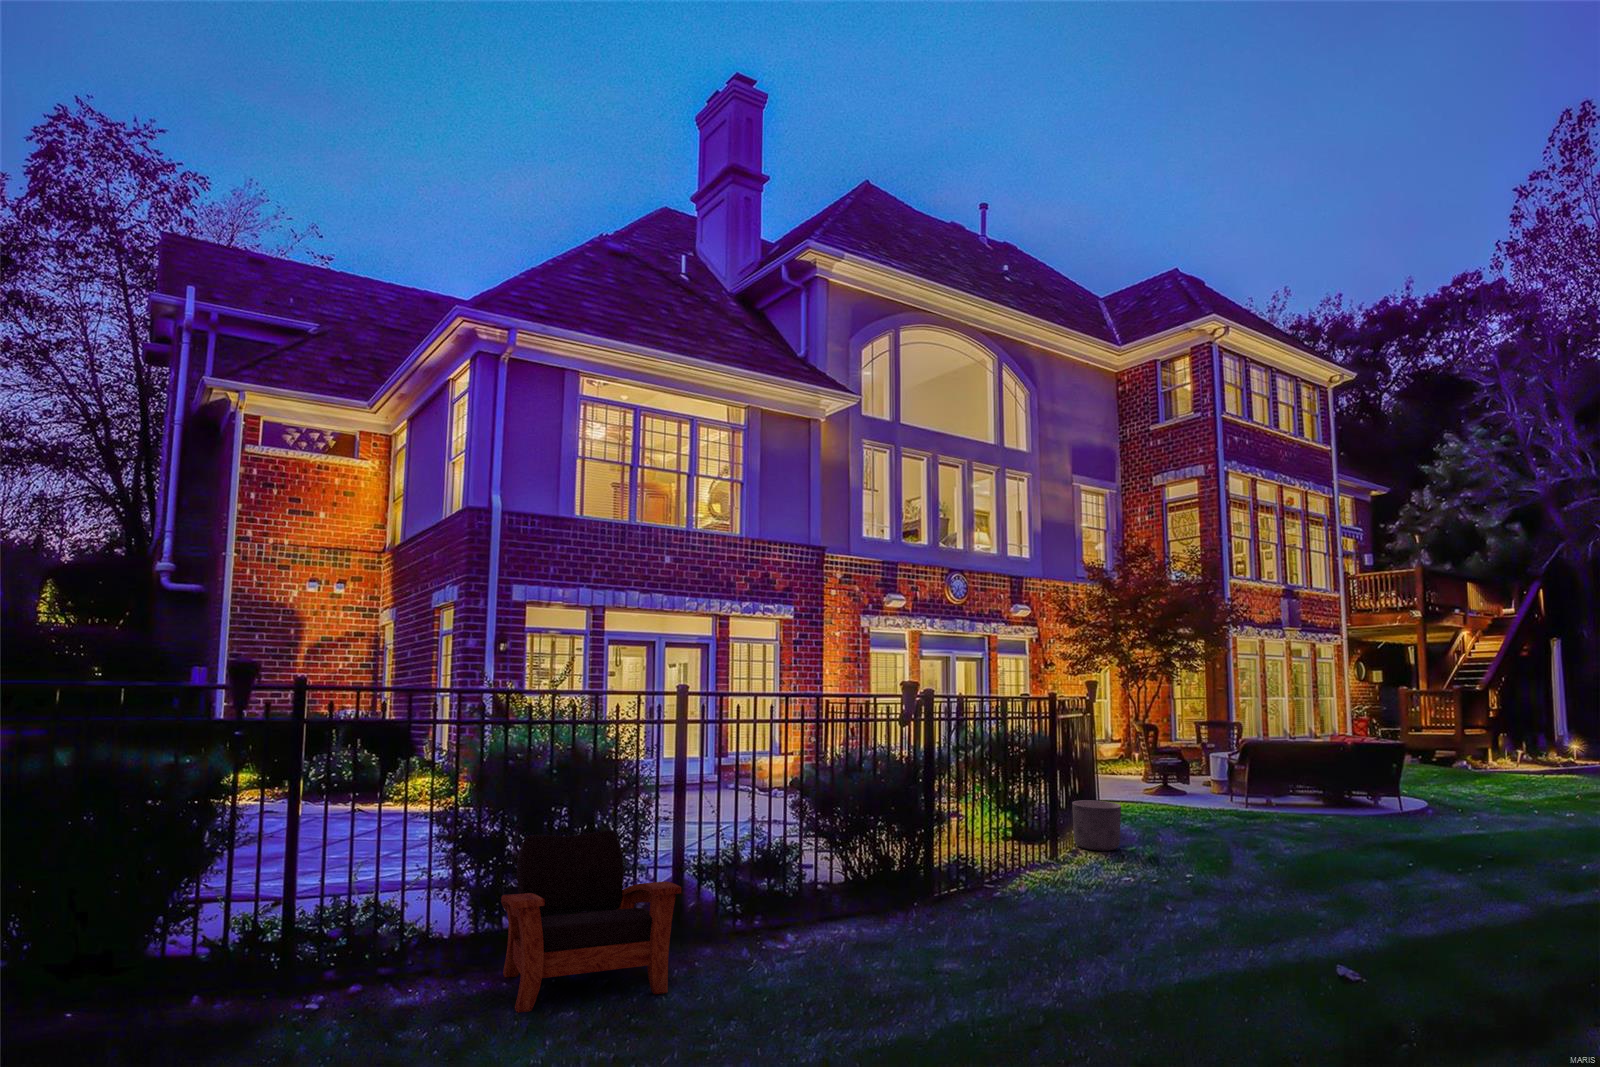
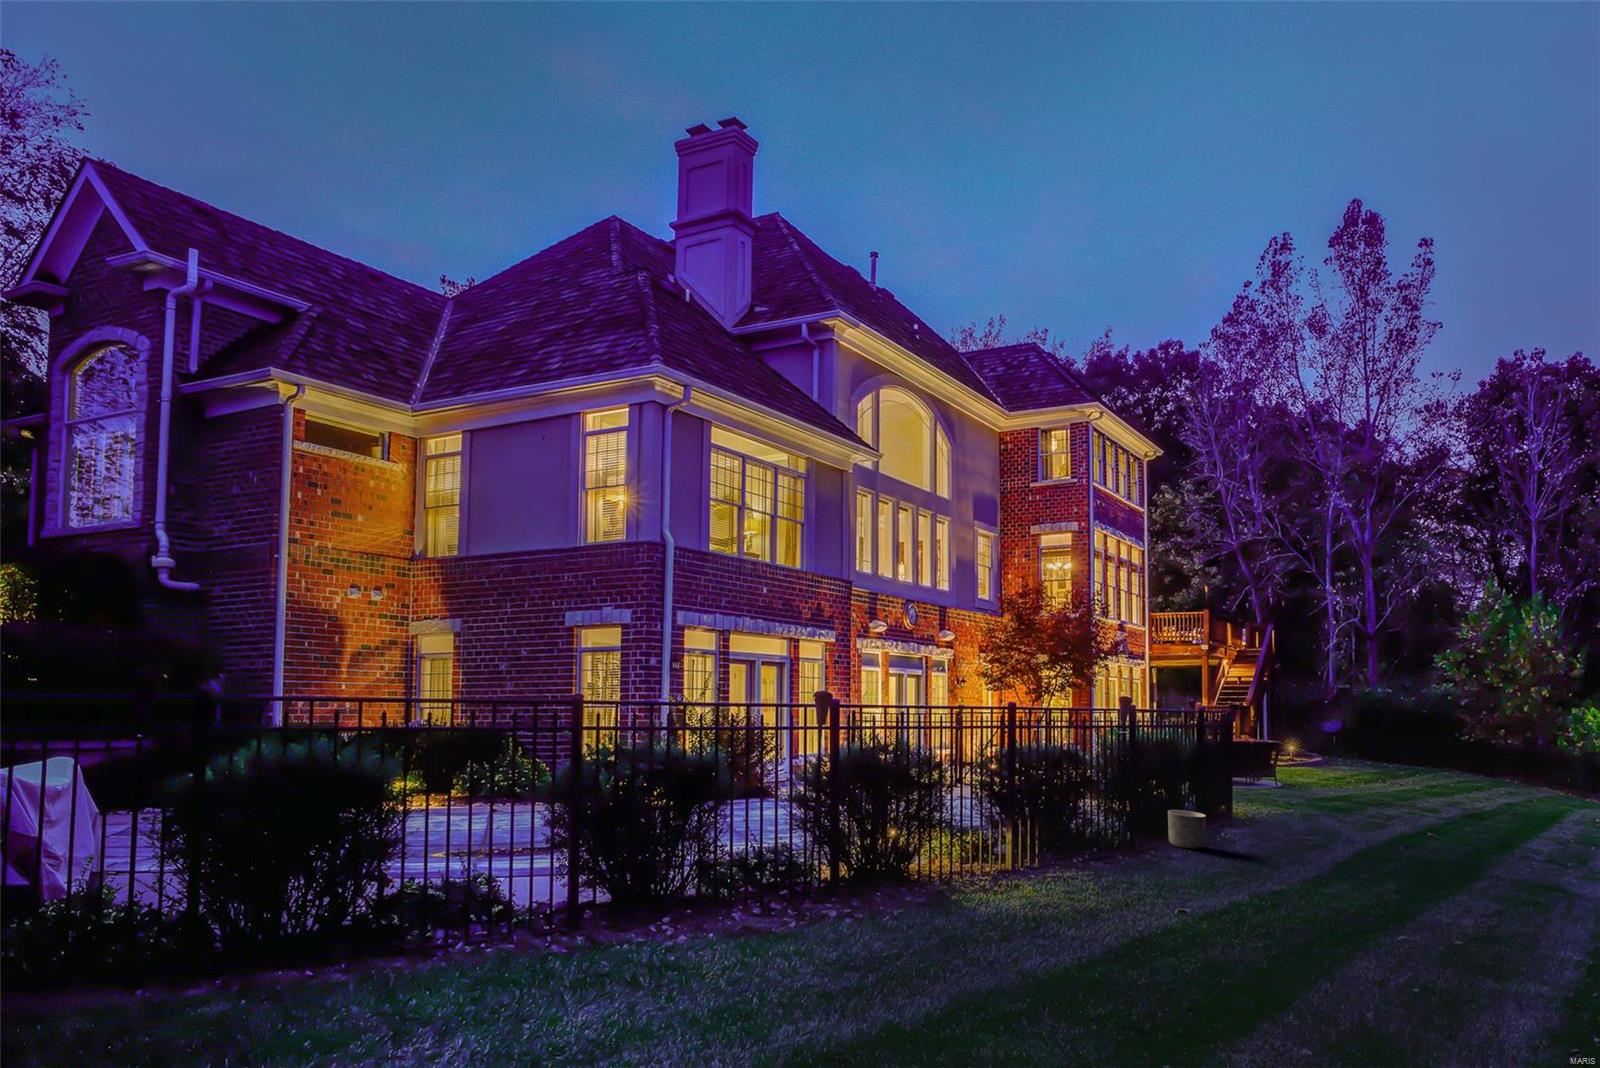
armchair: present [501,830,681,1013] -> none [1057,858,1203,999]

